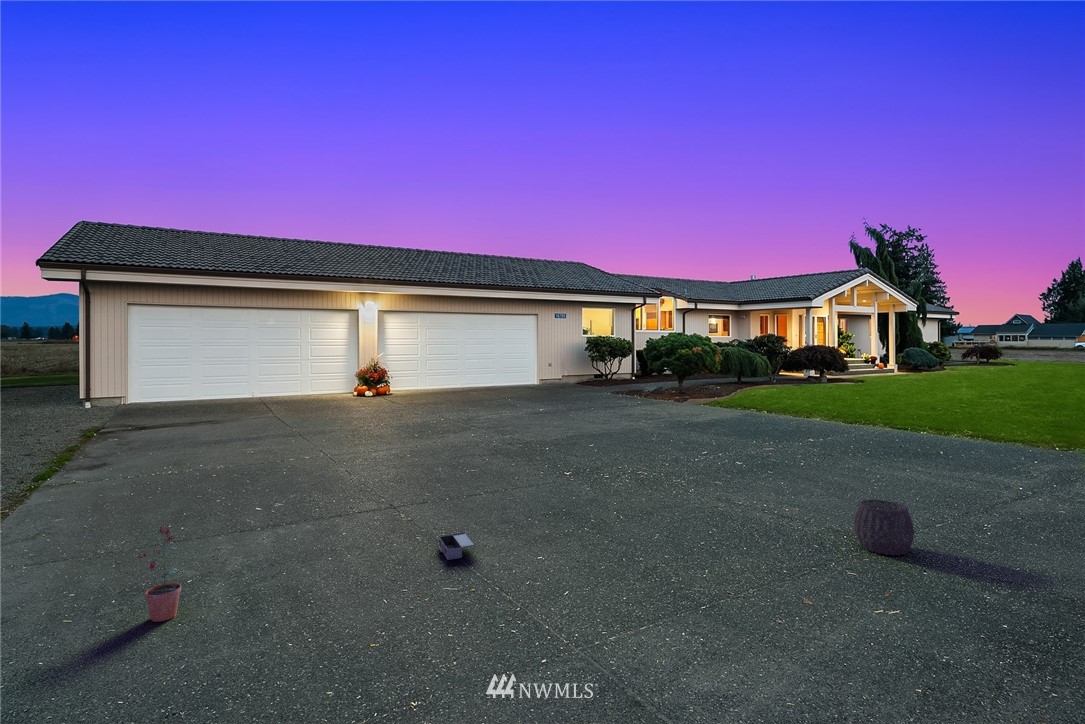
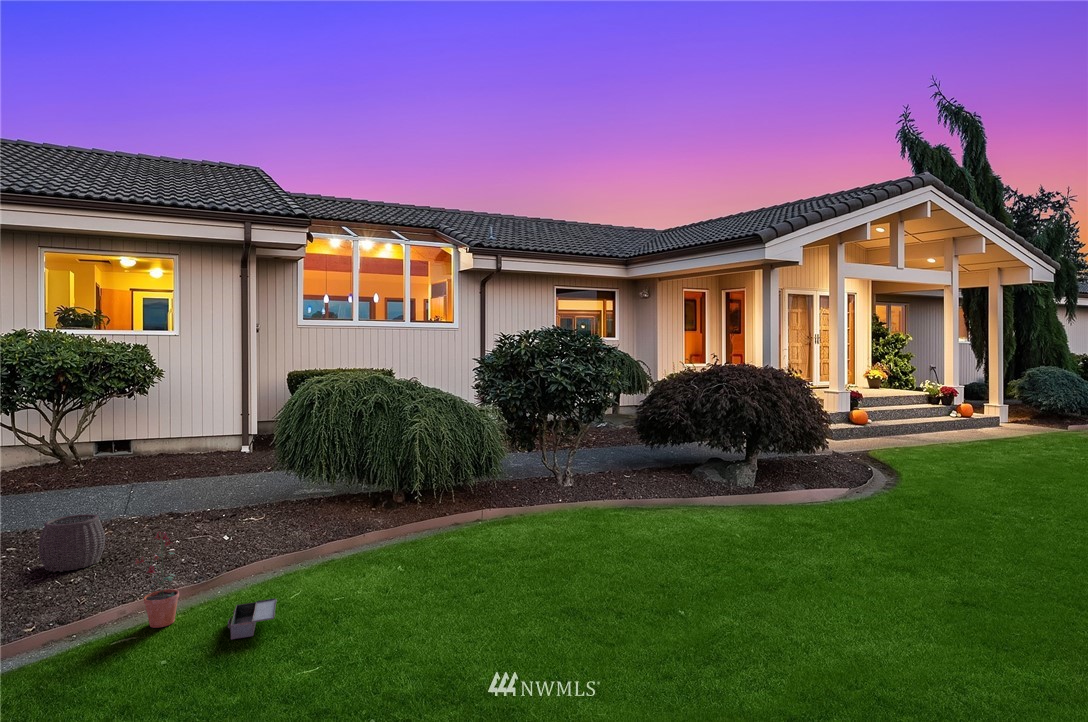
woven basket: present [854,500,914,555] -> present [38,514,105,572]
toolbox: present [439,533,476,560] -> present [228,598,277,640]

